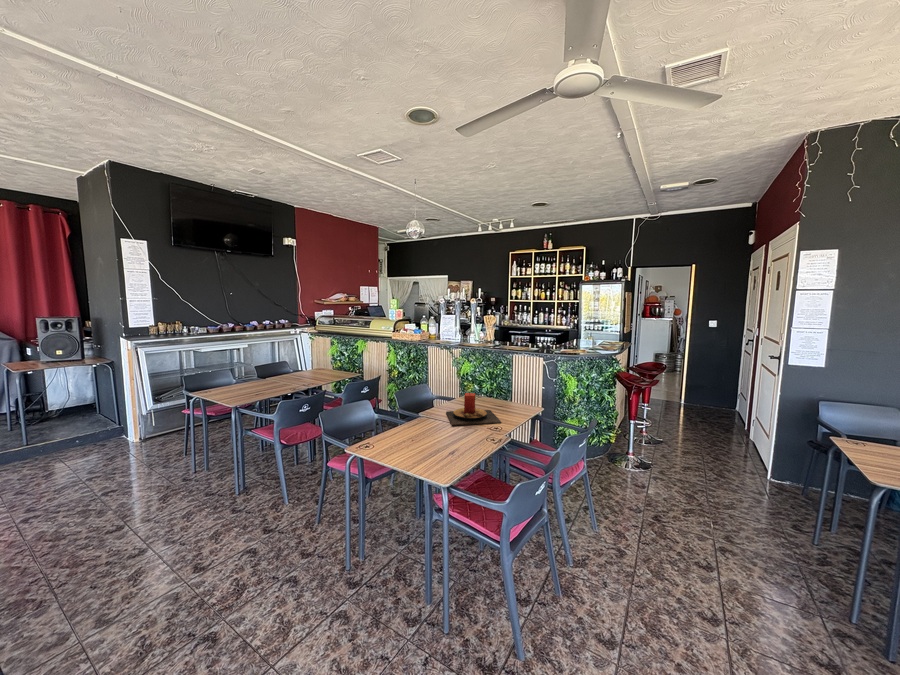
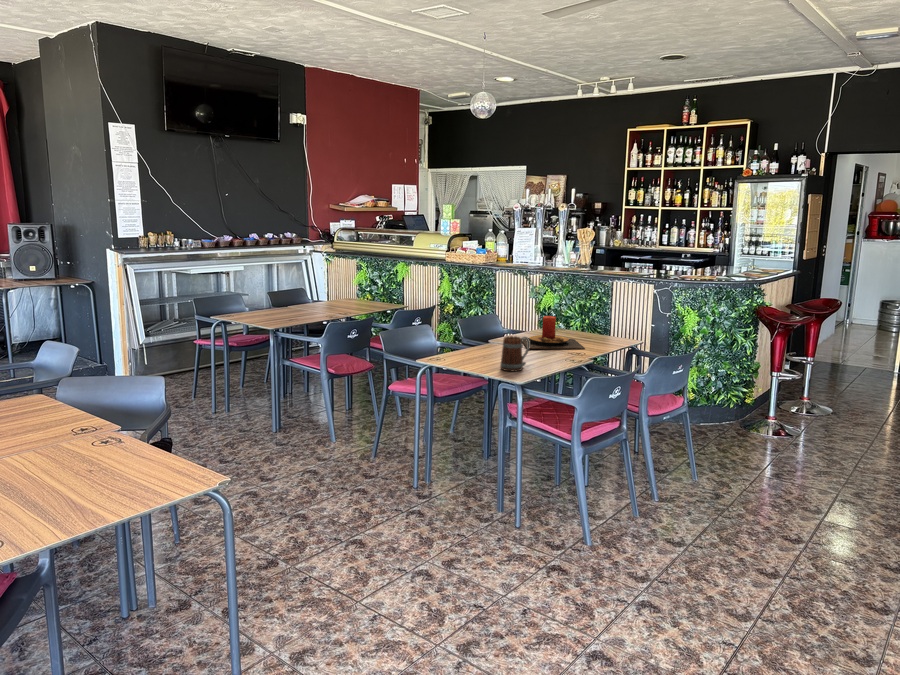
beer mug: none [427,424,455,461] -> present [500,336,530,371]

